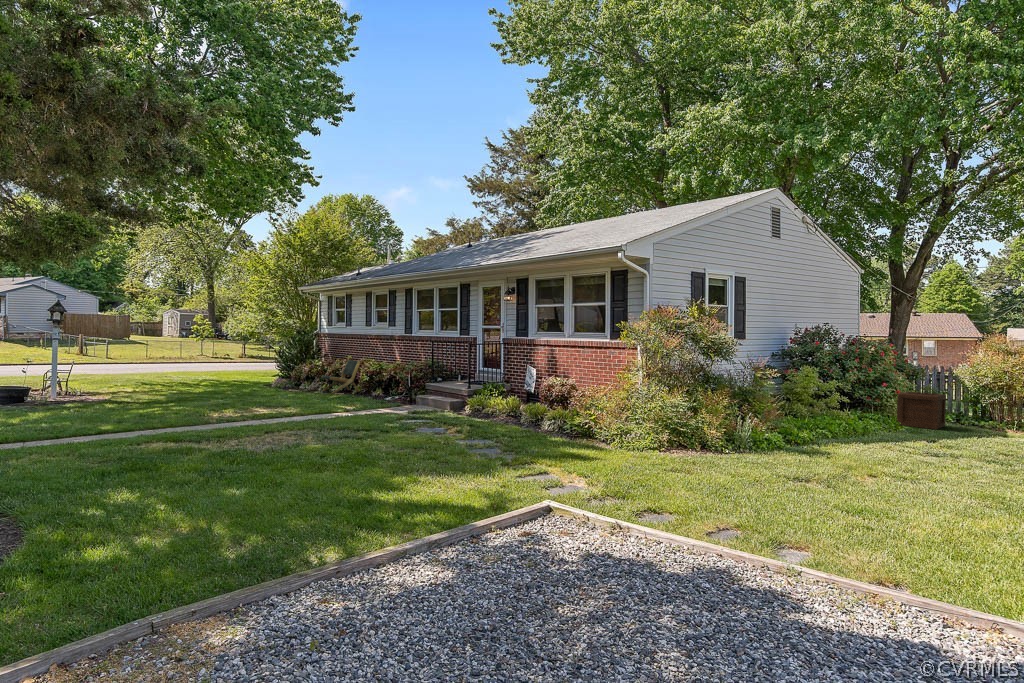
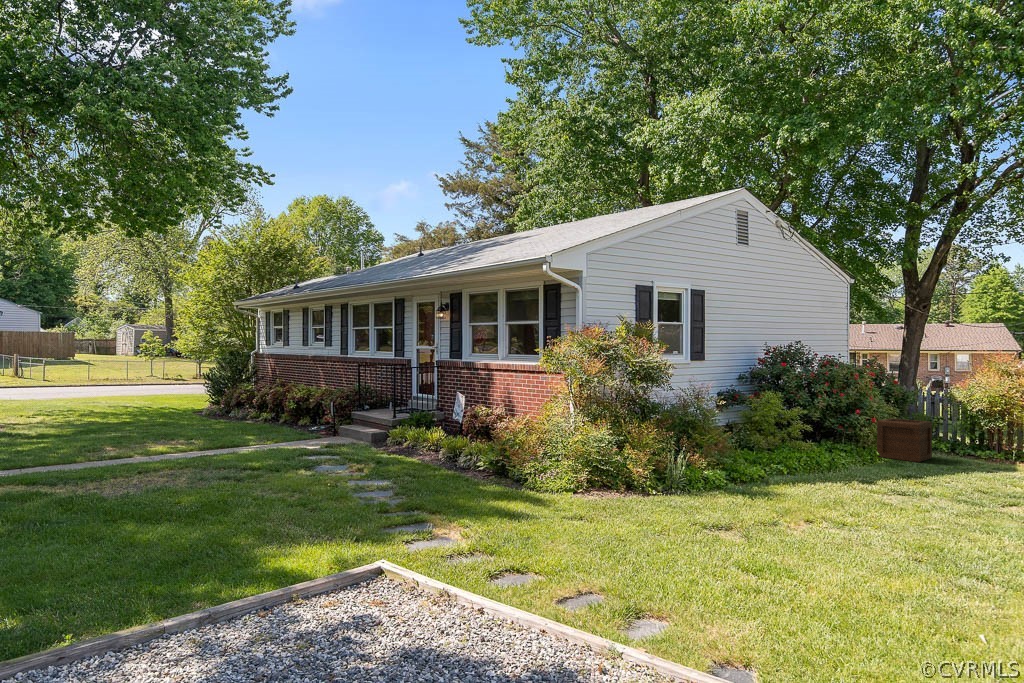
lounge chair: present [321,360,360,393] -> none [242,385,286,423]

